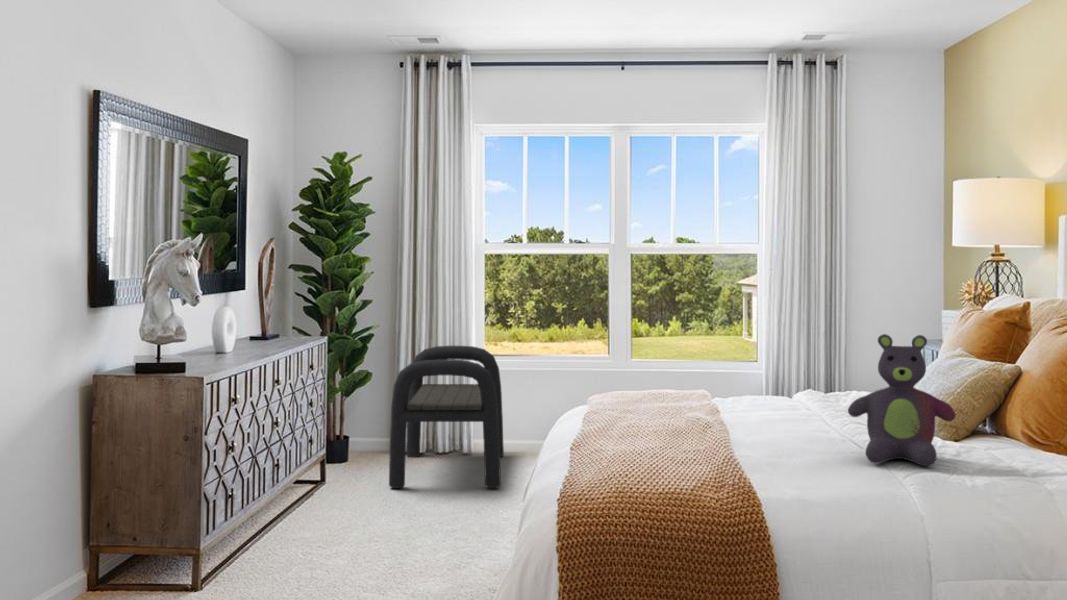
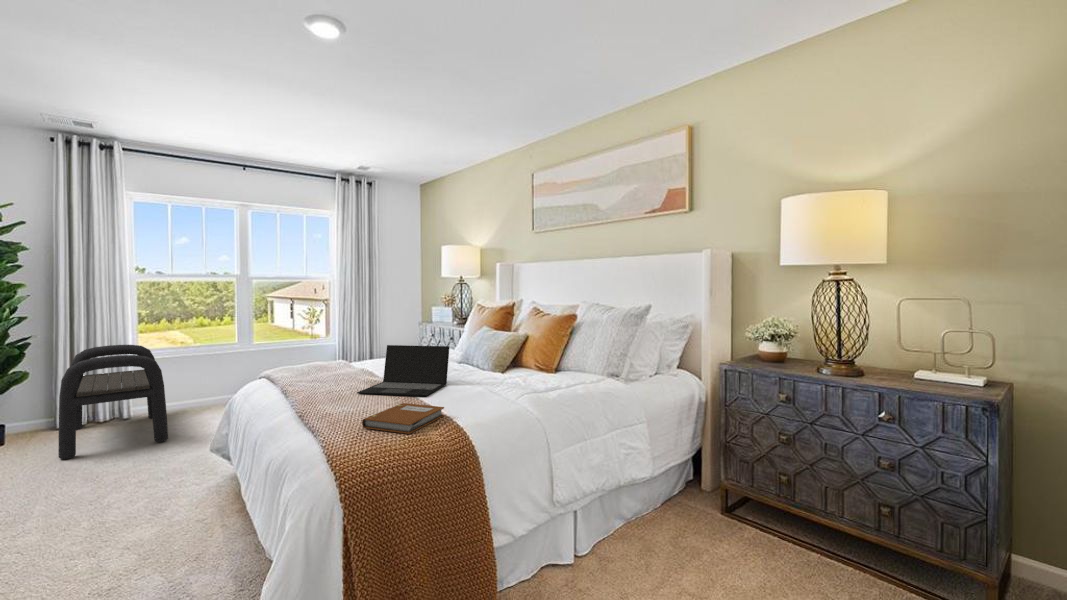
stuffed bear: present [848,334,956,466] -> none [466,316,520,389]
laptop: none [674,372,828,458] -> present [357,345,449,396]
notebook: none [631,458,752,494] -> present [362,403,444,434]

